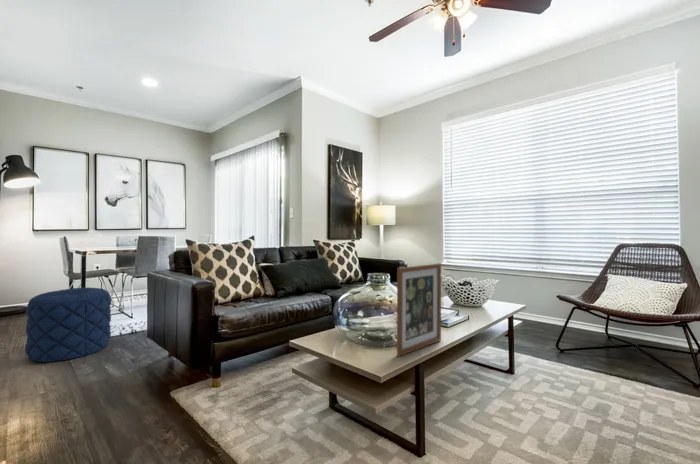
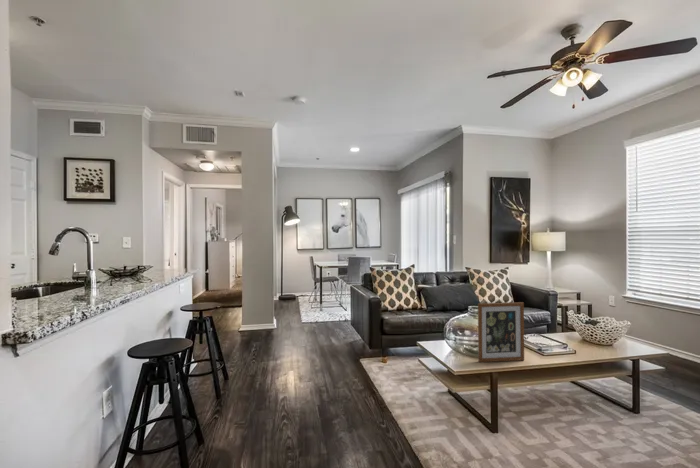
pouf: present [25,288,111,362] -> none [297,291,334,332]

